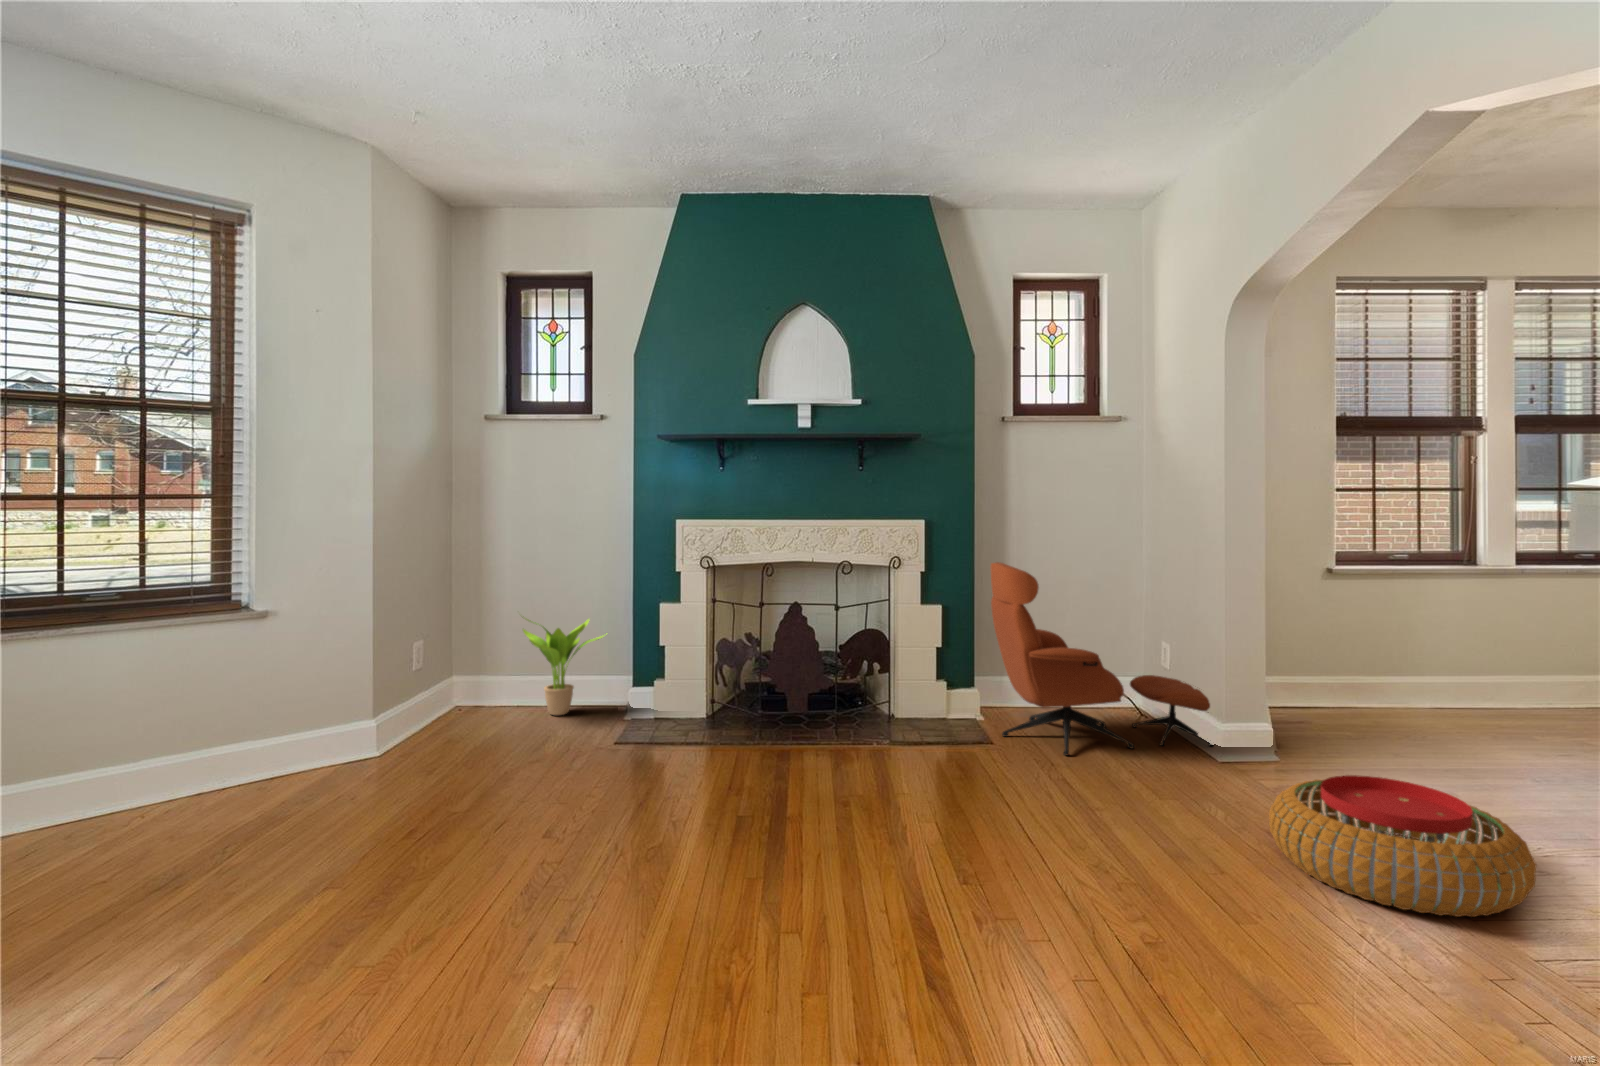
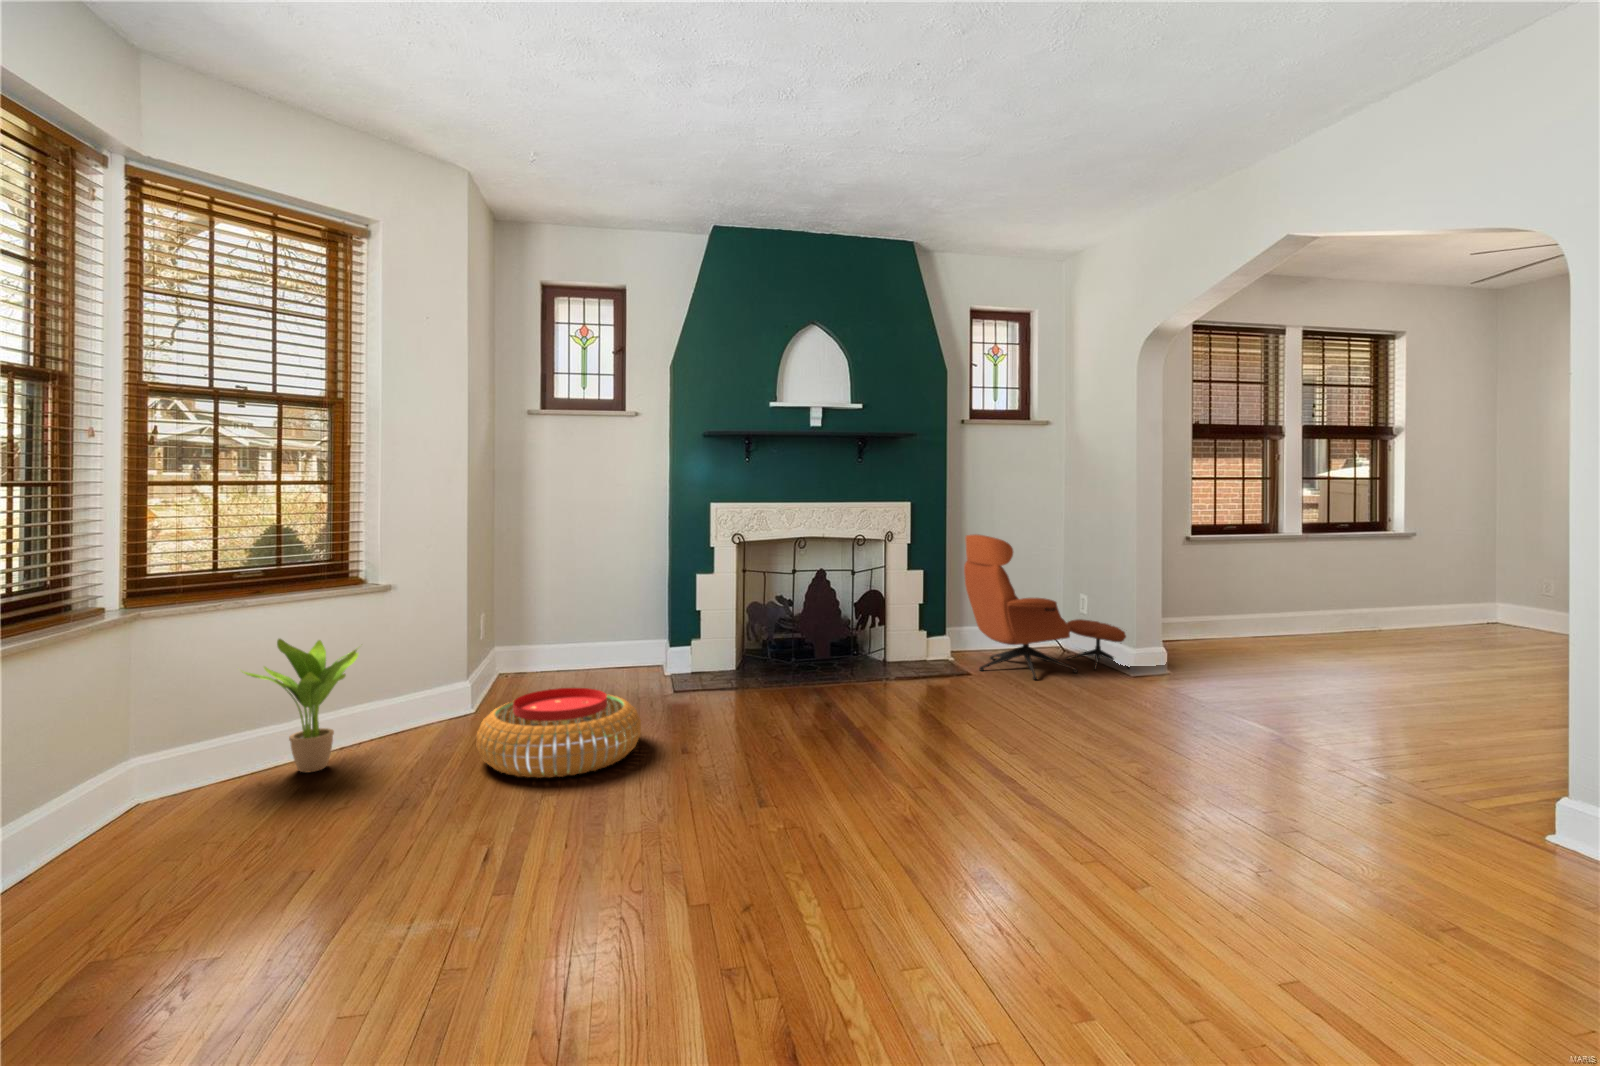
potted plant: present [523,619,603,715] -> present [243,639,358,772]
pouf: present [1269,775,1536,917] -> present [477,688,641,778]

